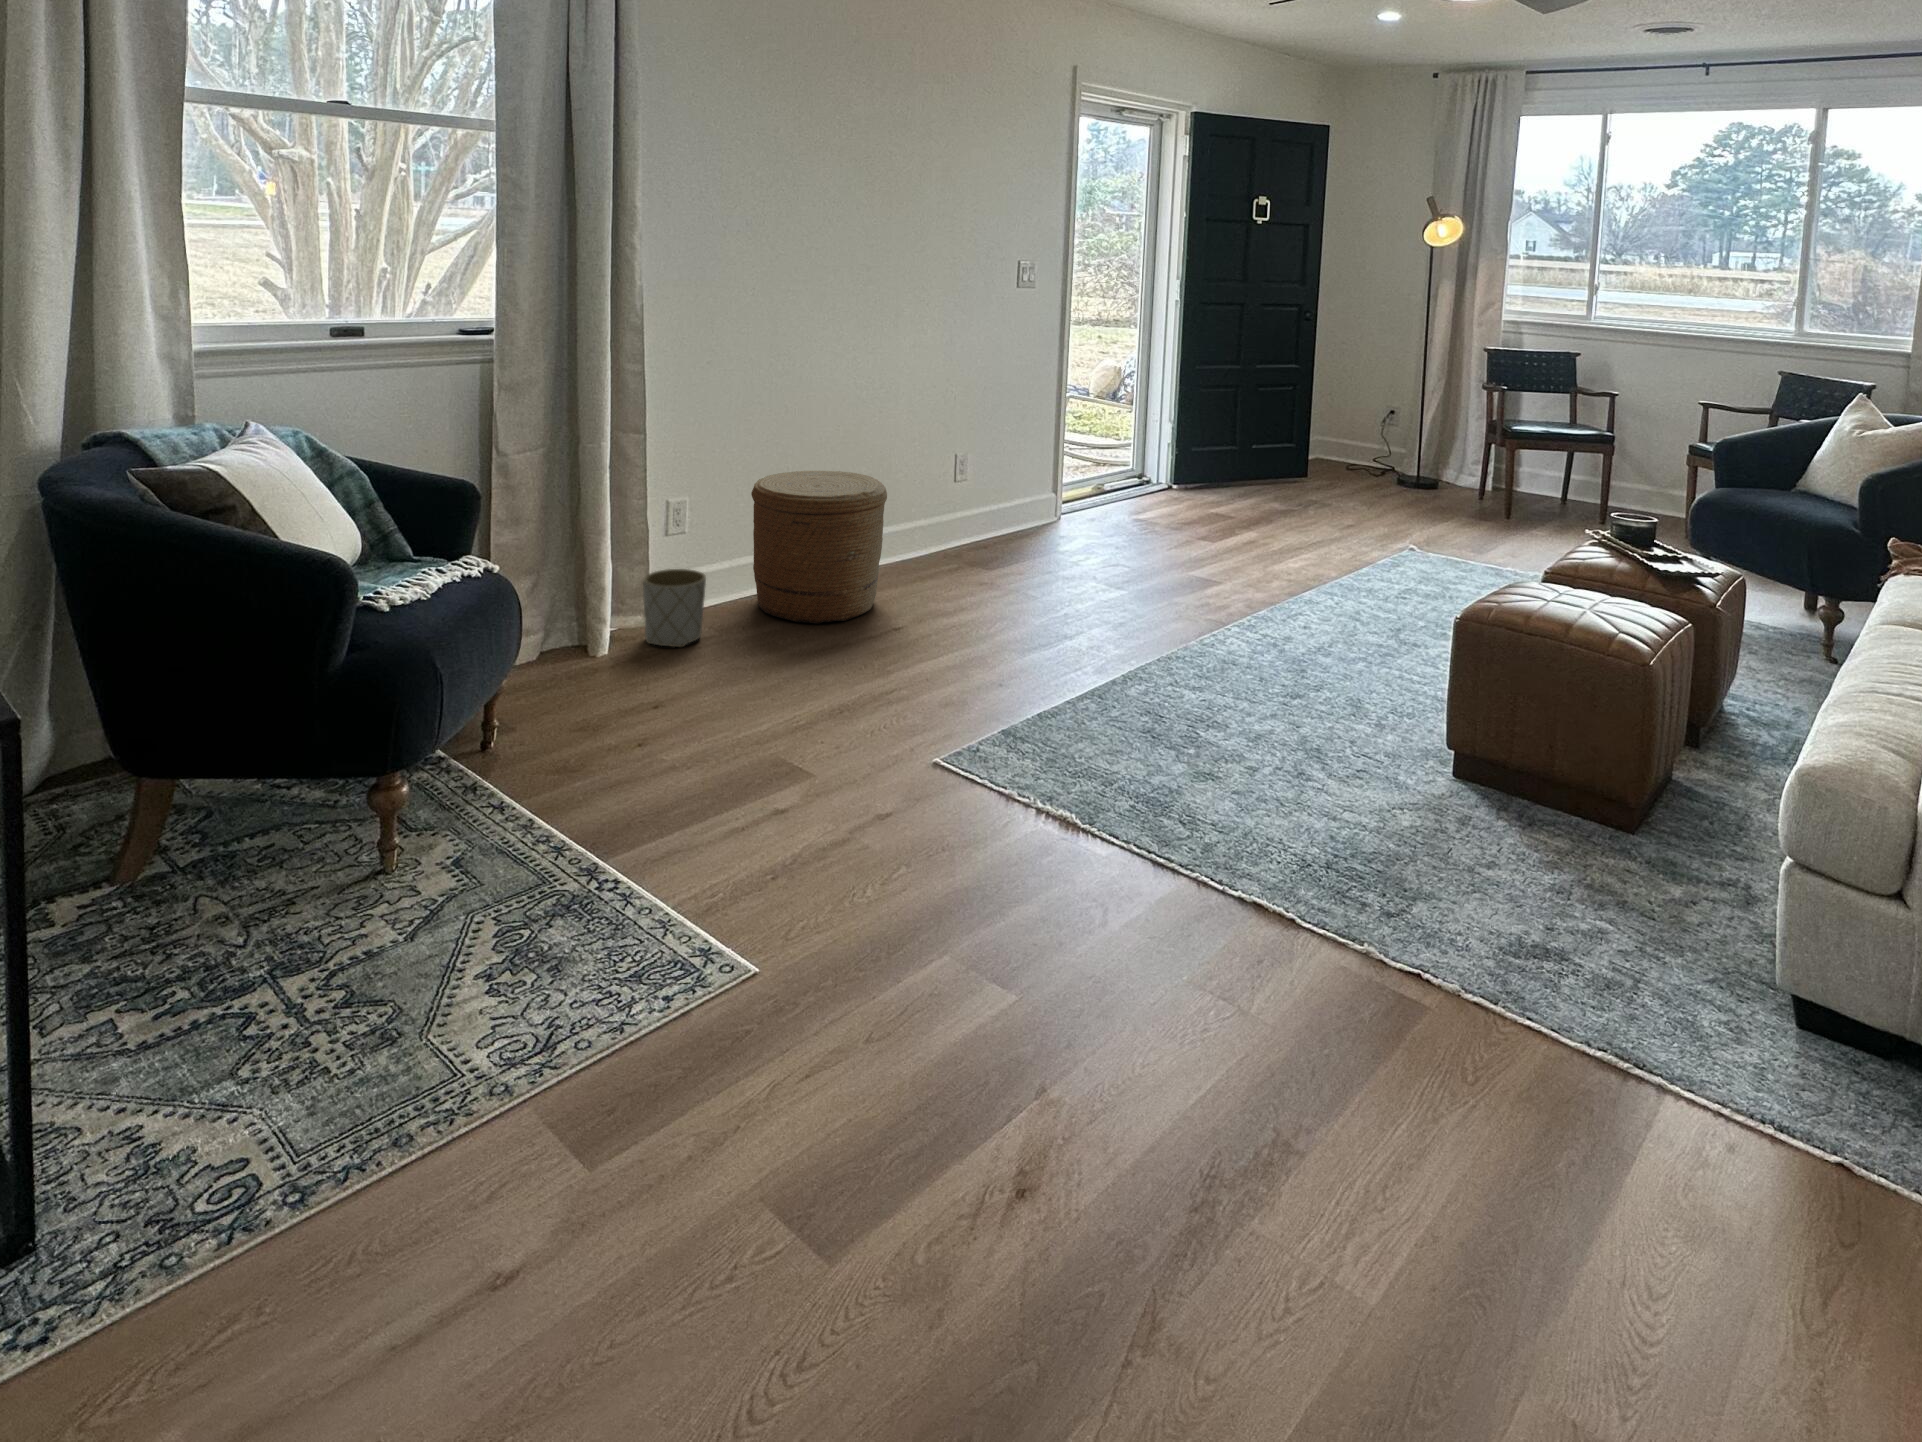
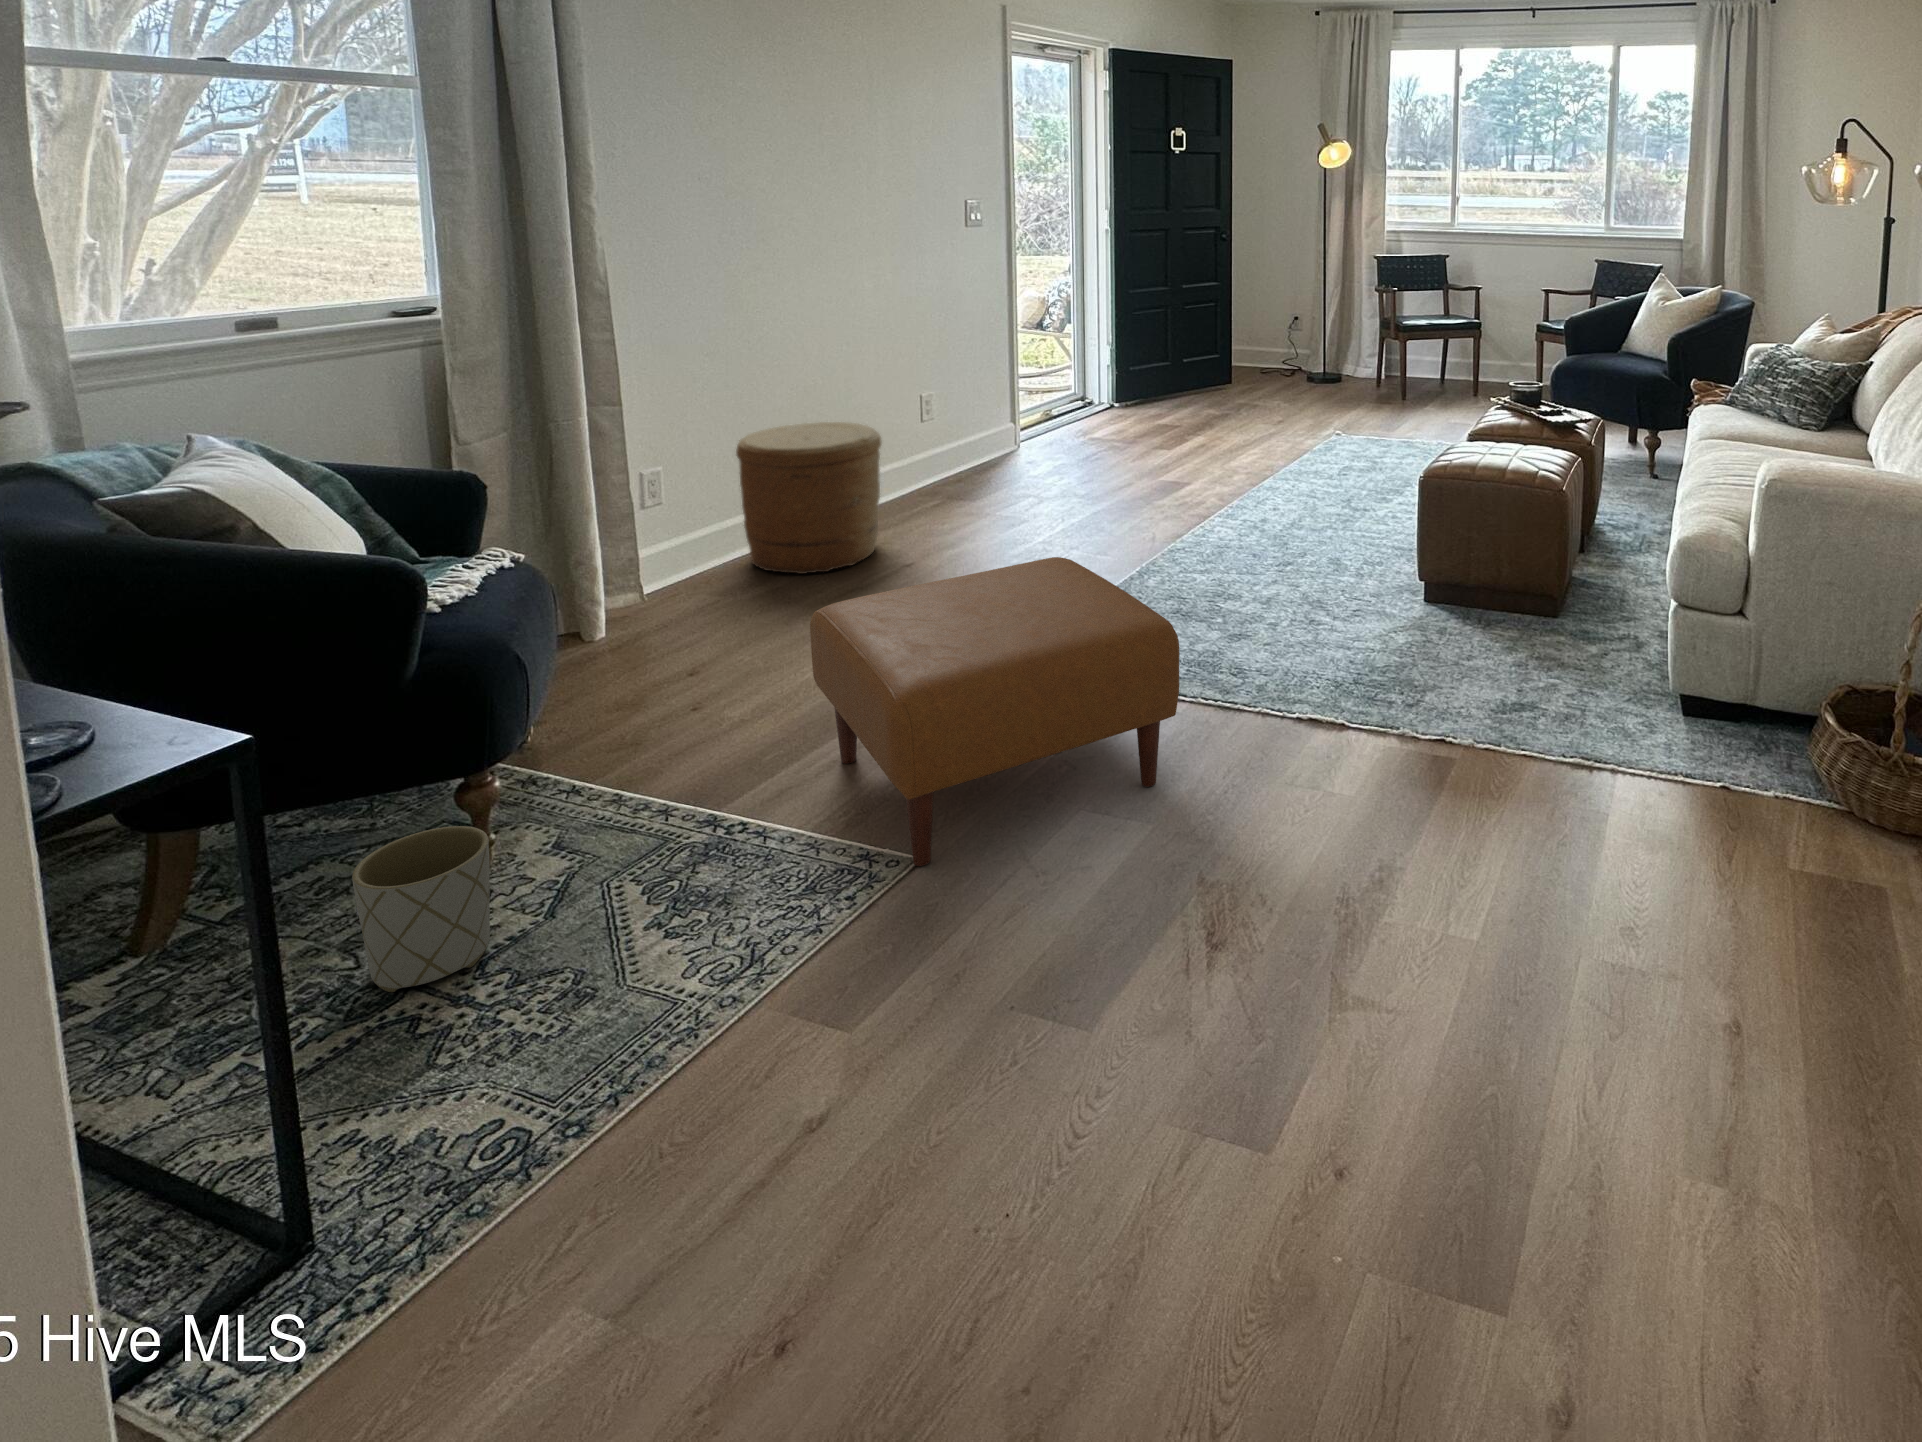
planter: present [643,569,706,647] -> present [352,826,490,992]
ottoman: none [715,649,1076,980] -> present [810,557,1179,866]

